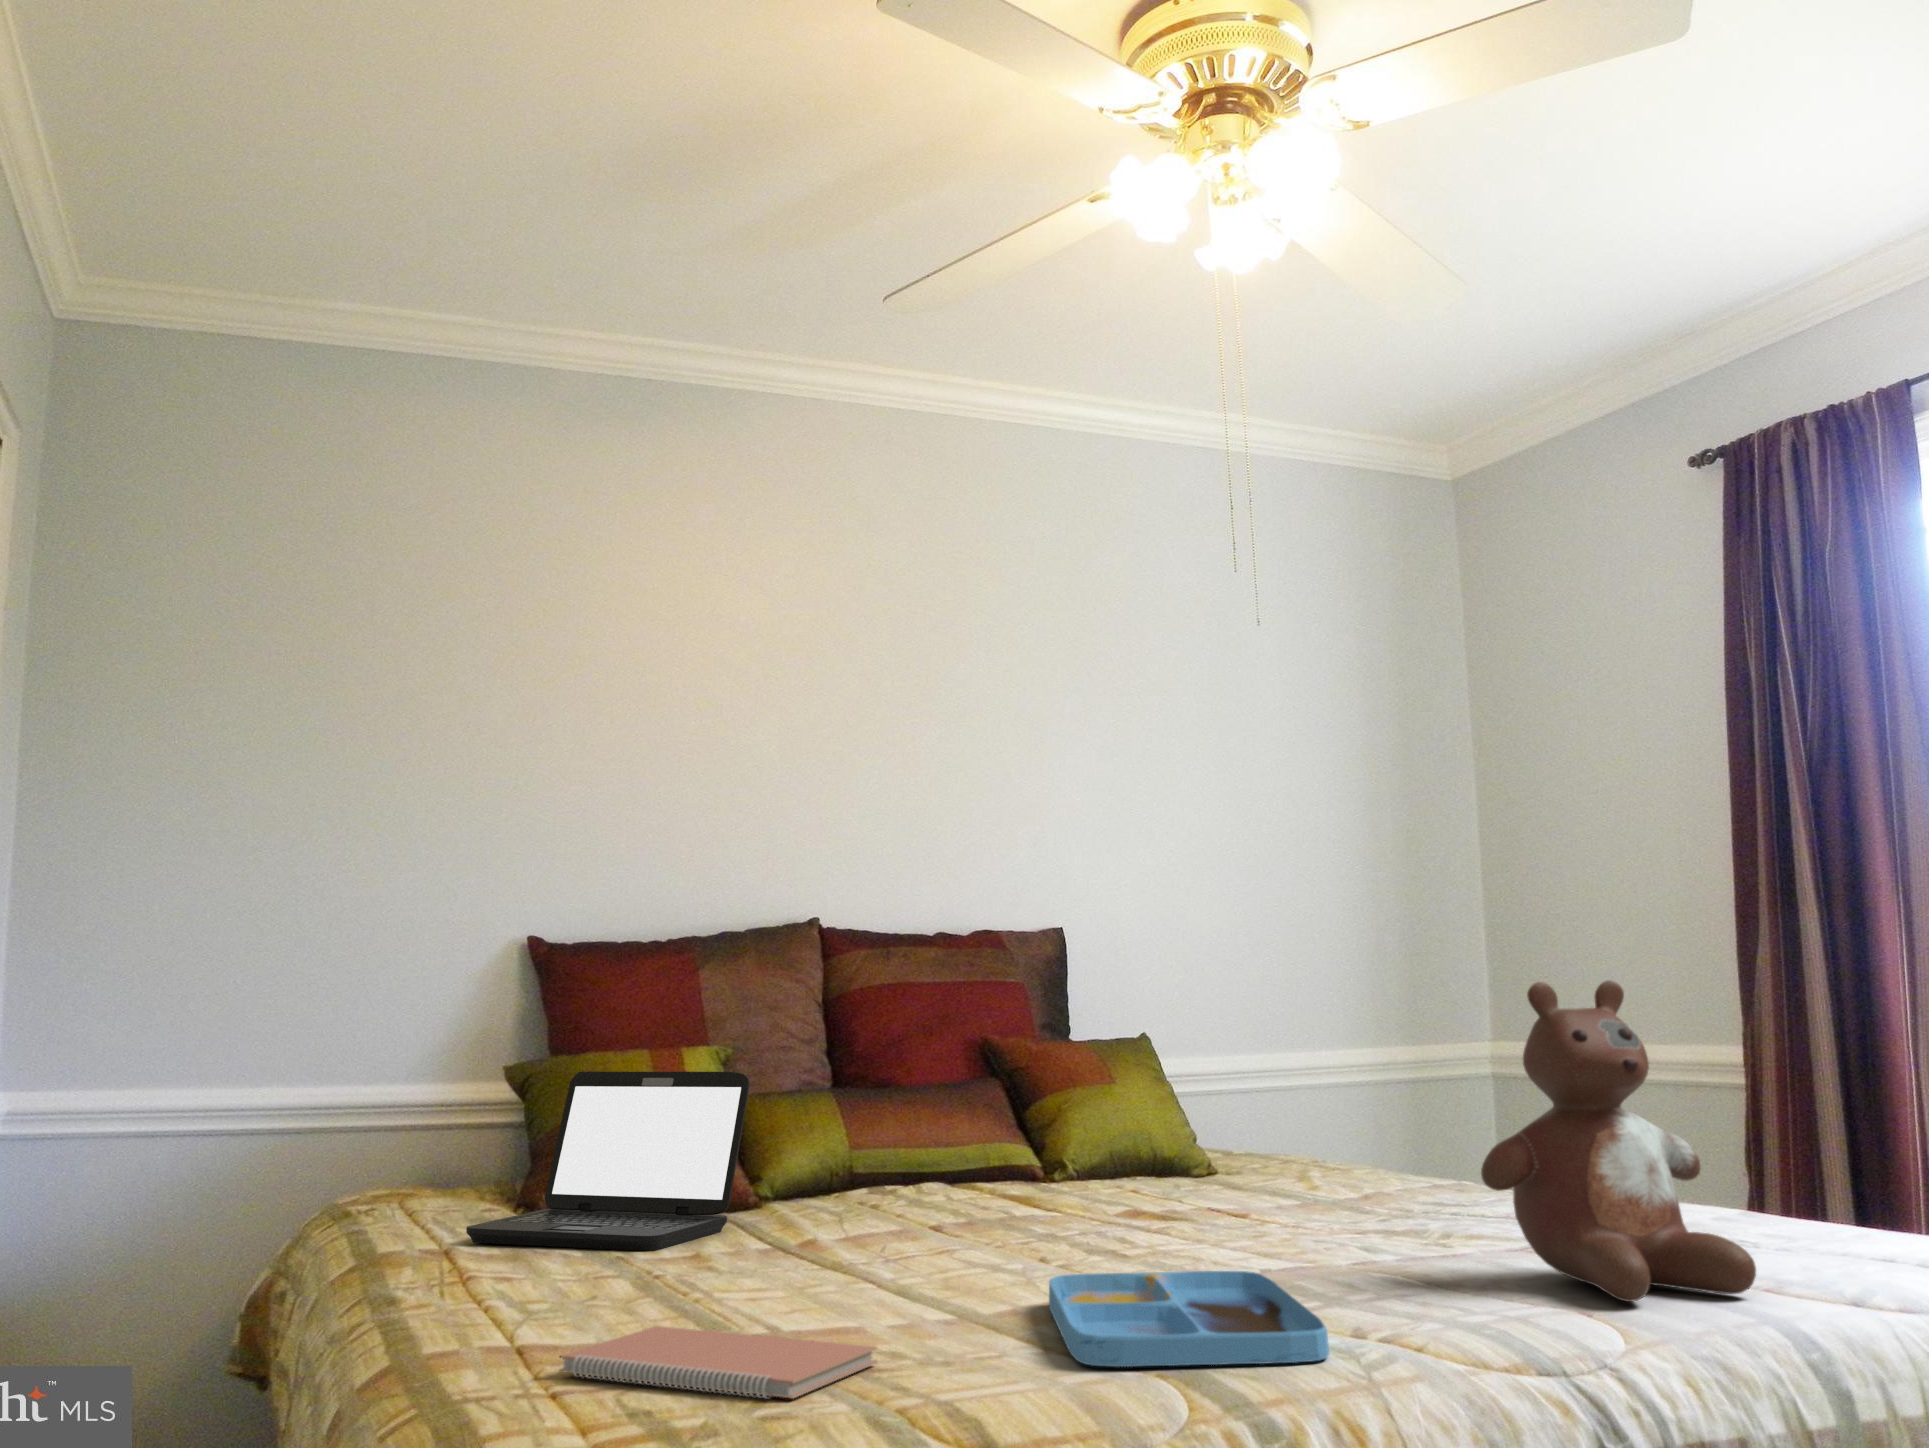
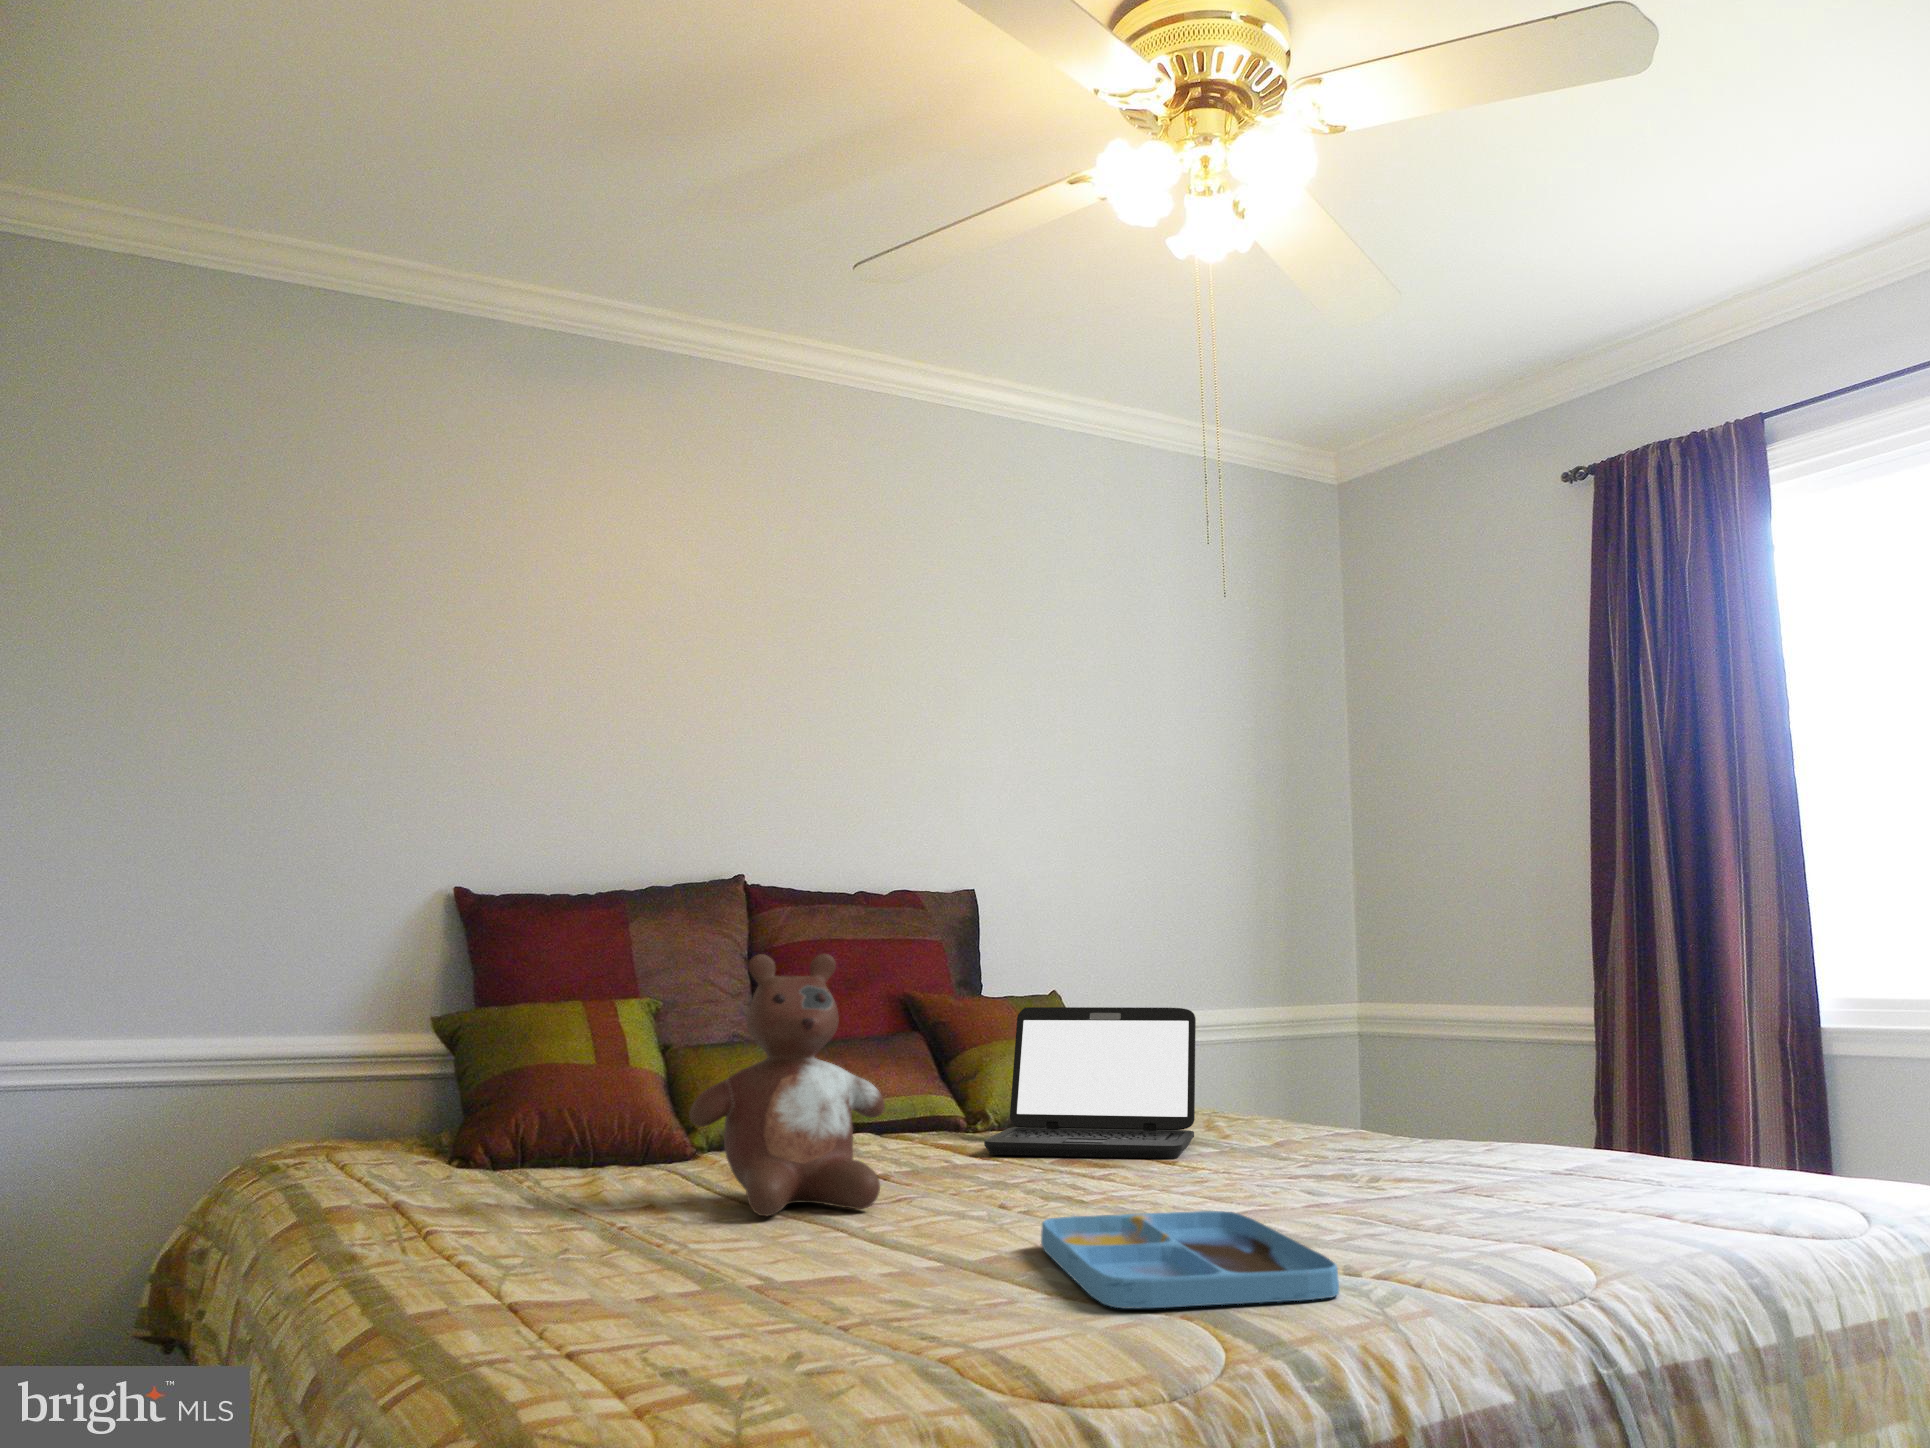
stuffed bear: present [1481,980,1756,1302] -> present [689,954,885,1216]
laptop: present [466,1072,750,1251] -> present [984,1007,1196,1159]
notebook: present [560,1326,878,1399] -> none [566,1278,902,1353]

